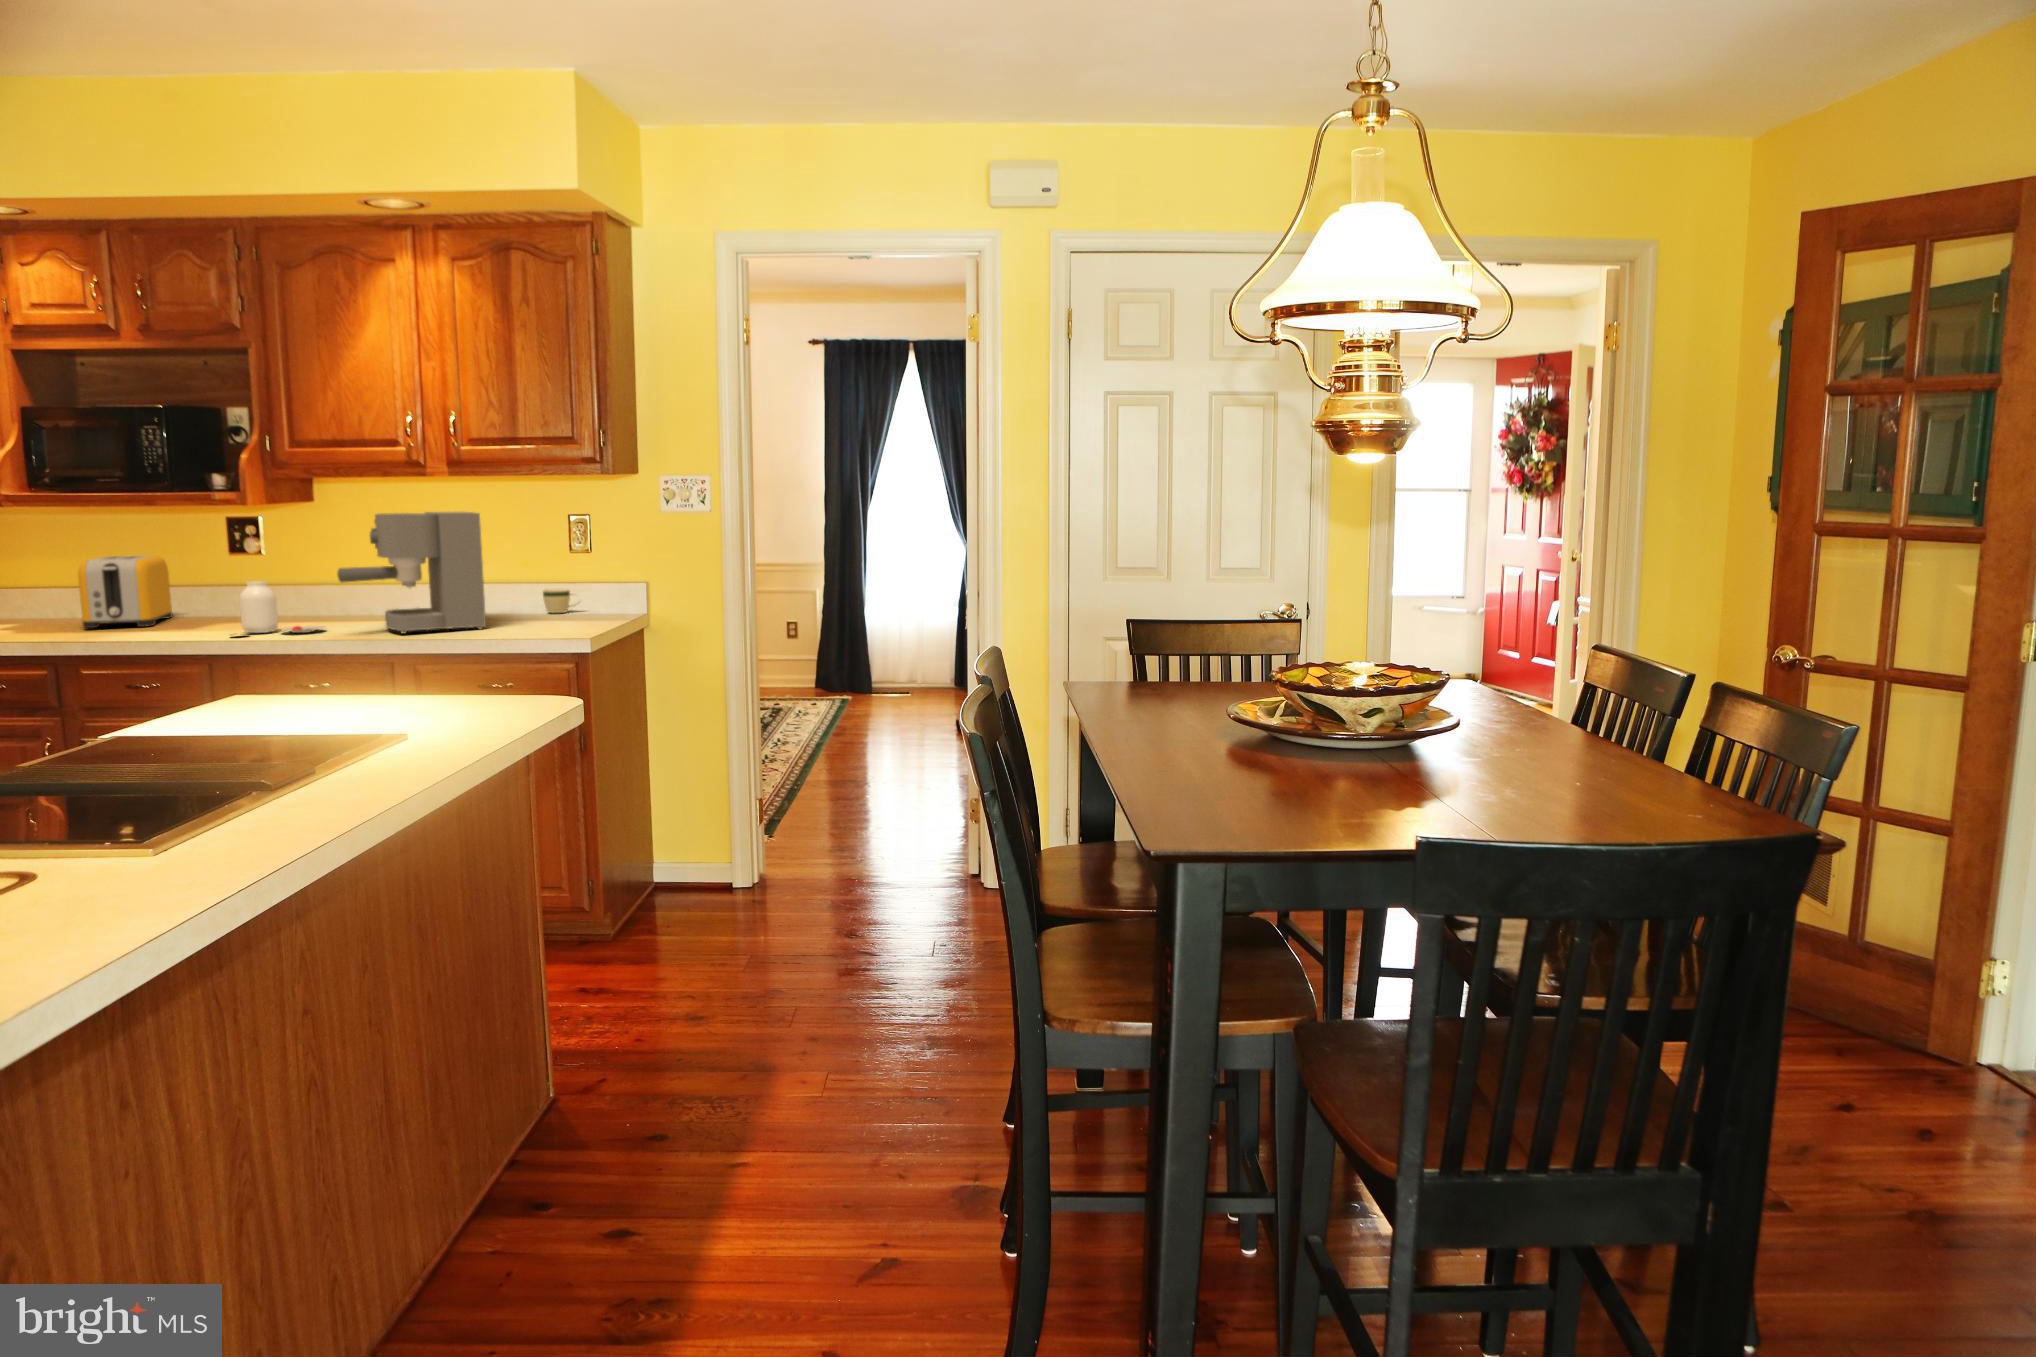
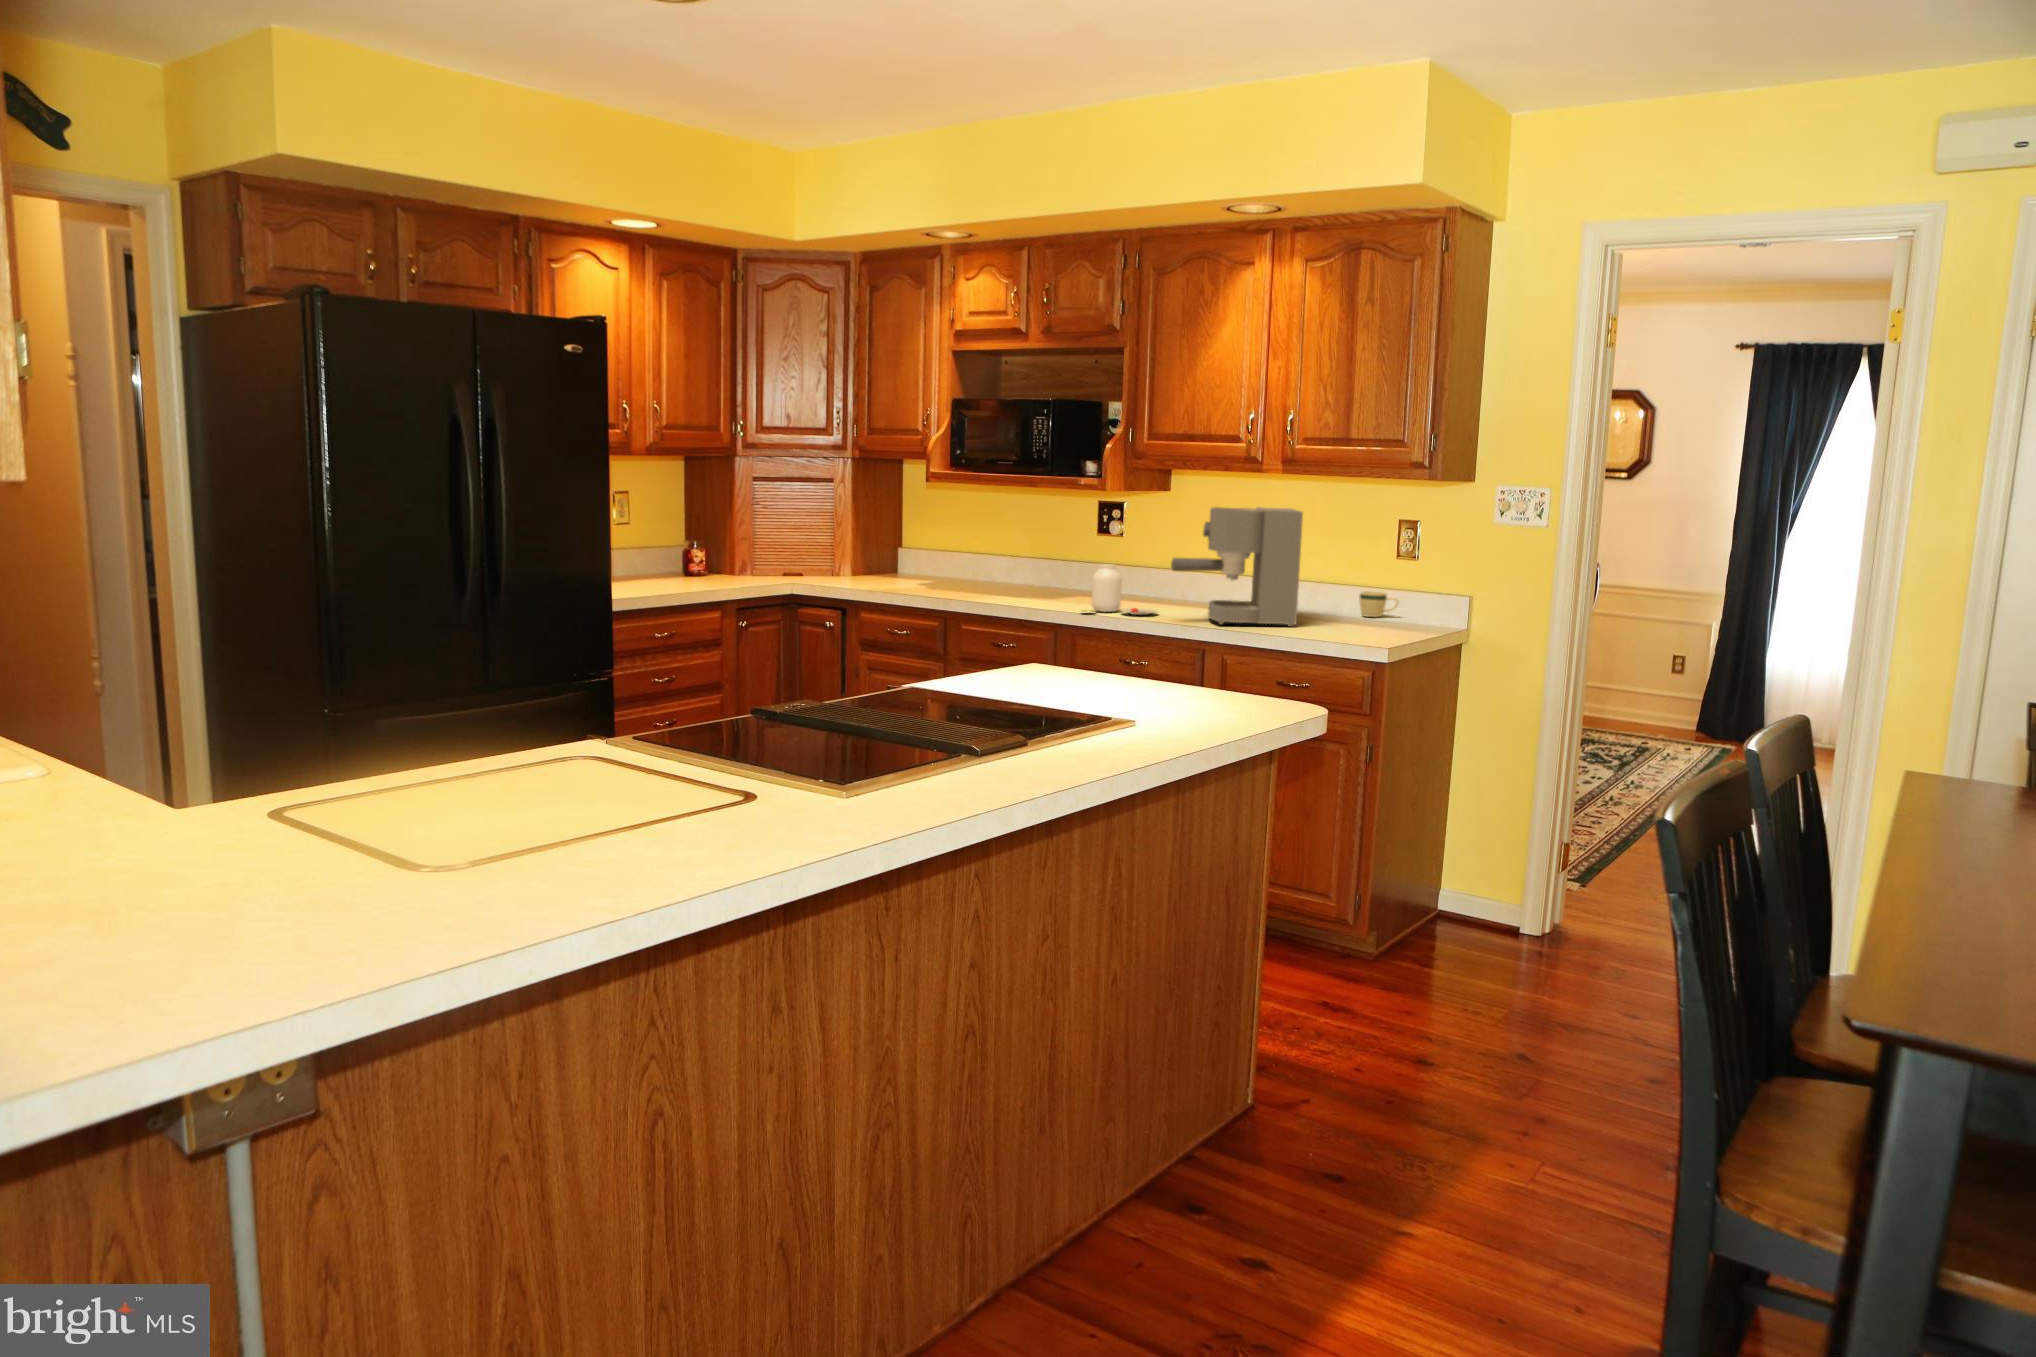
toaster: present [78,556,173,628] -> none [978,532,1047,597]

